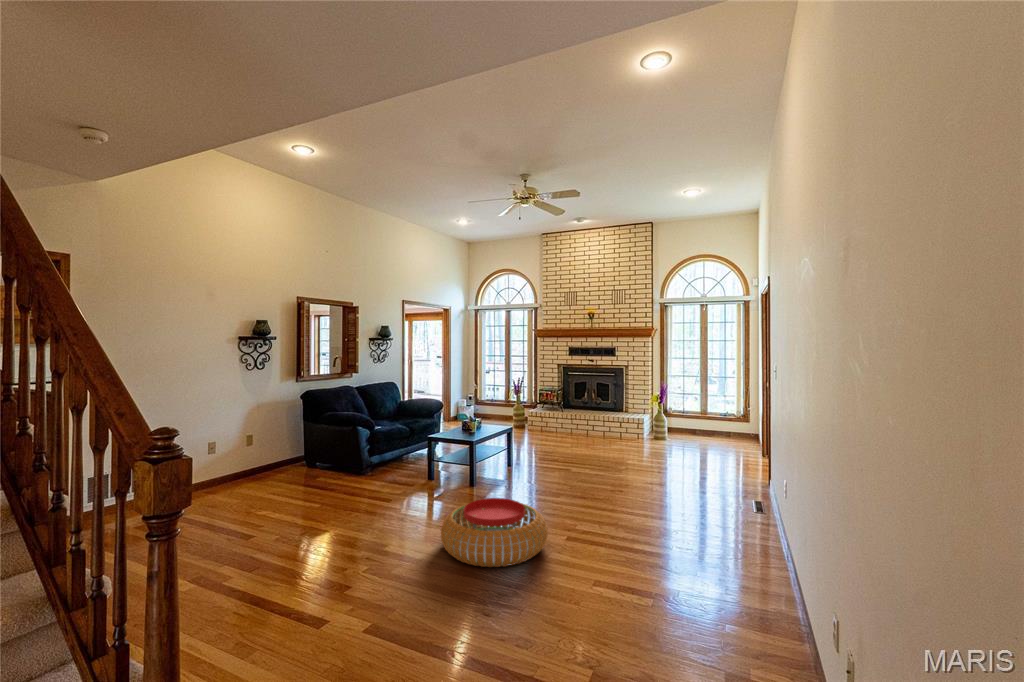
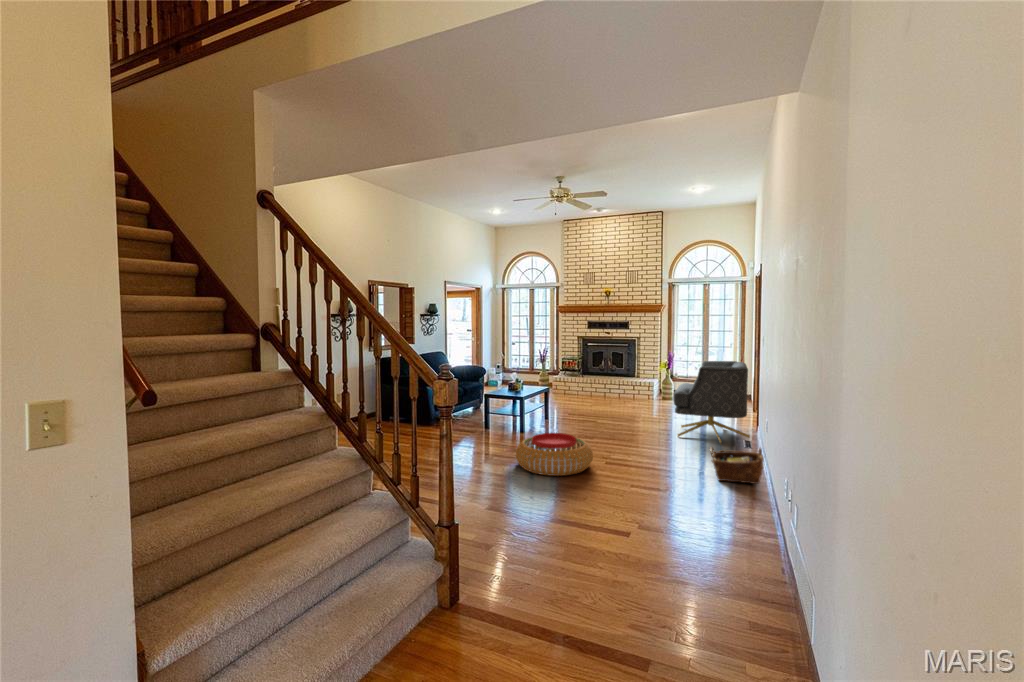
armchair: none [662,397,762,510] -> present [673,361,750,444]
woven basket: none [711,526,789,588] -> present [710,447,764,484]

